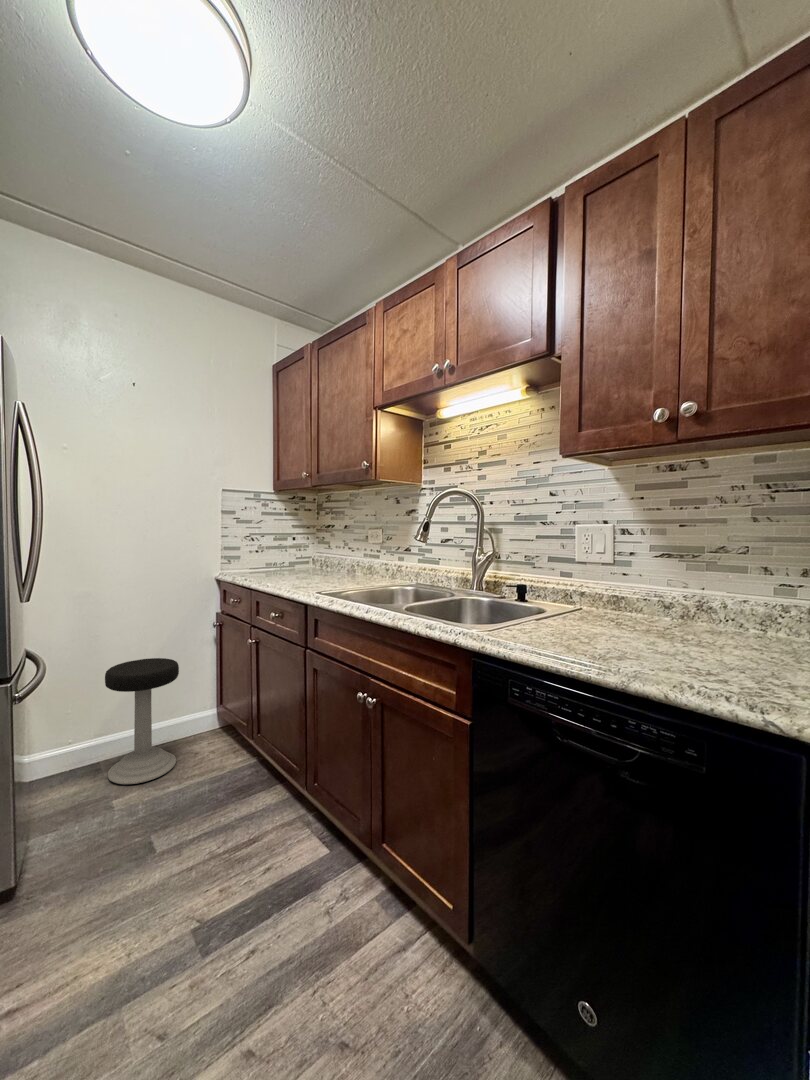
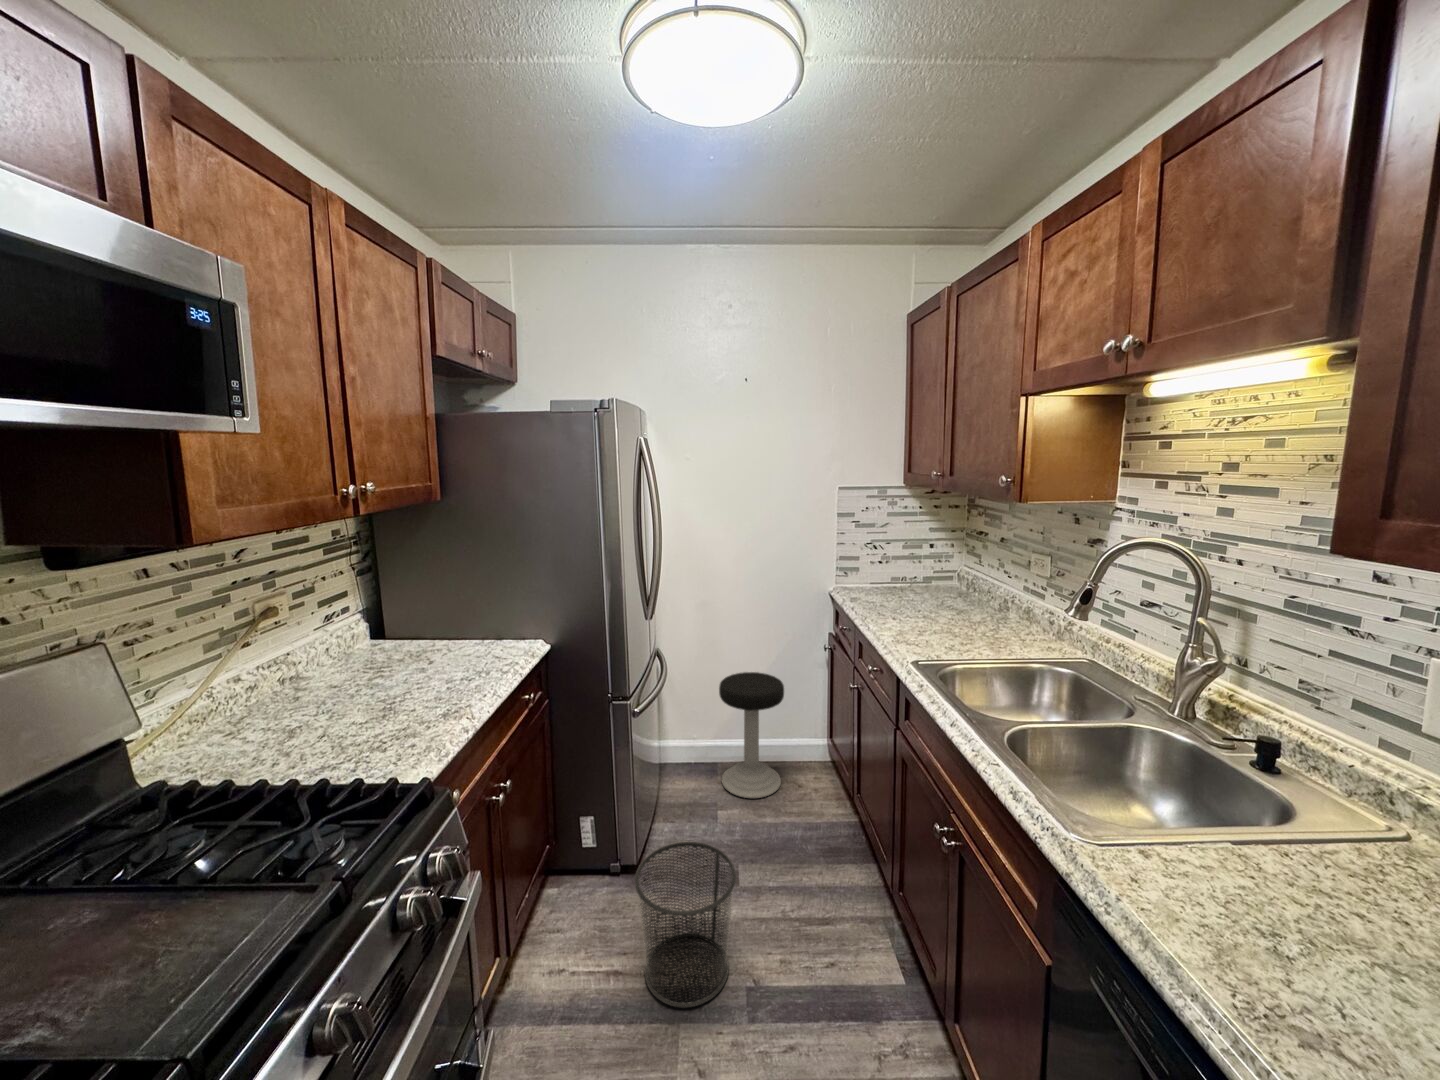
trash can: none [45,806,177,999] -> present [635,842,736,1007]

